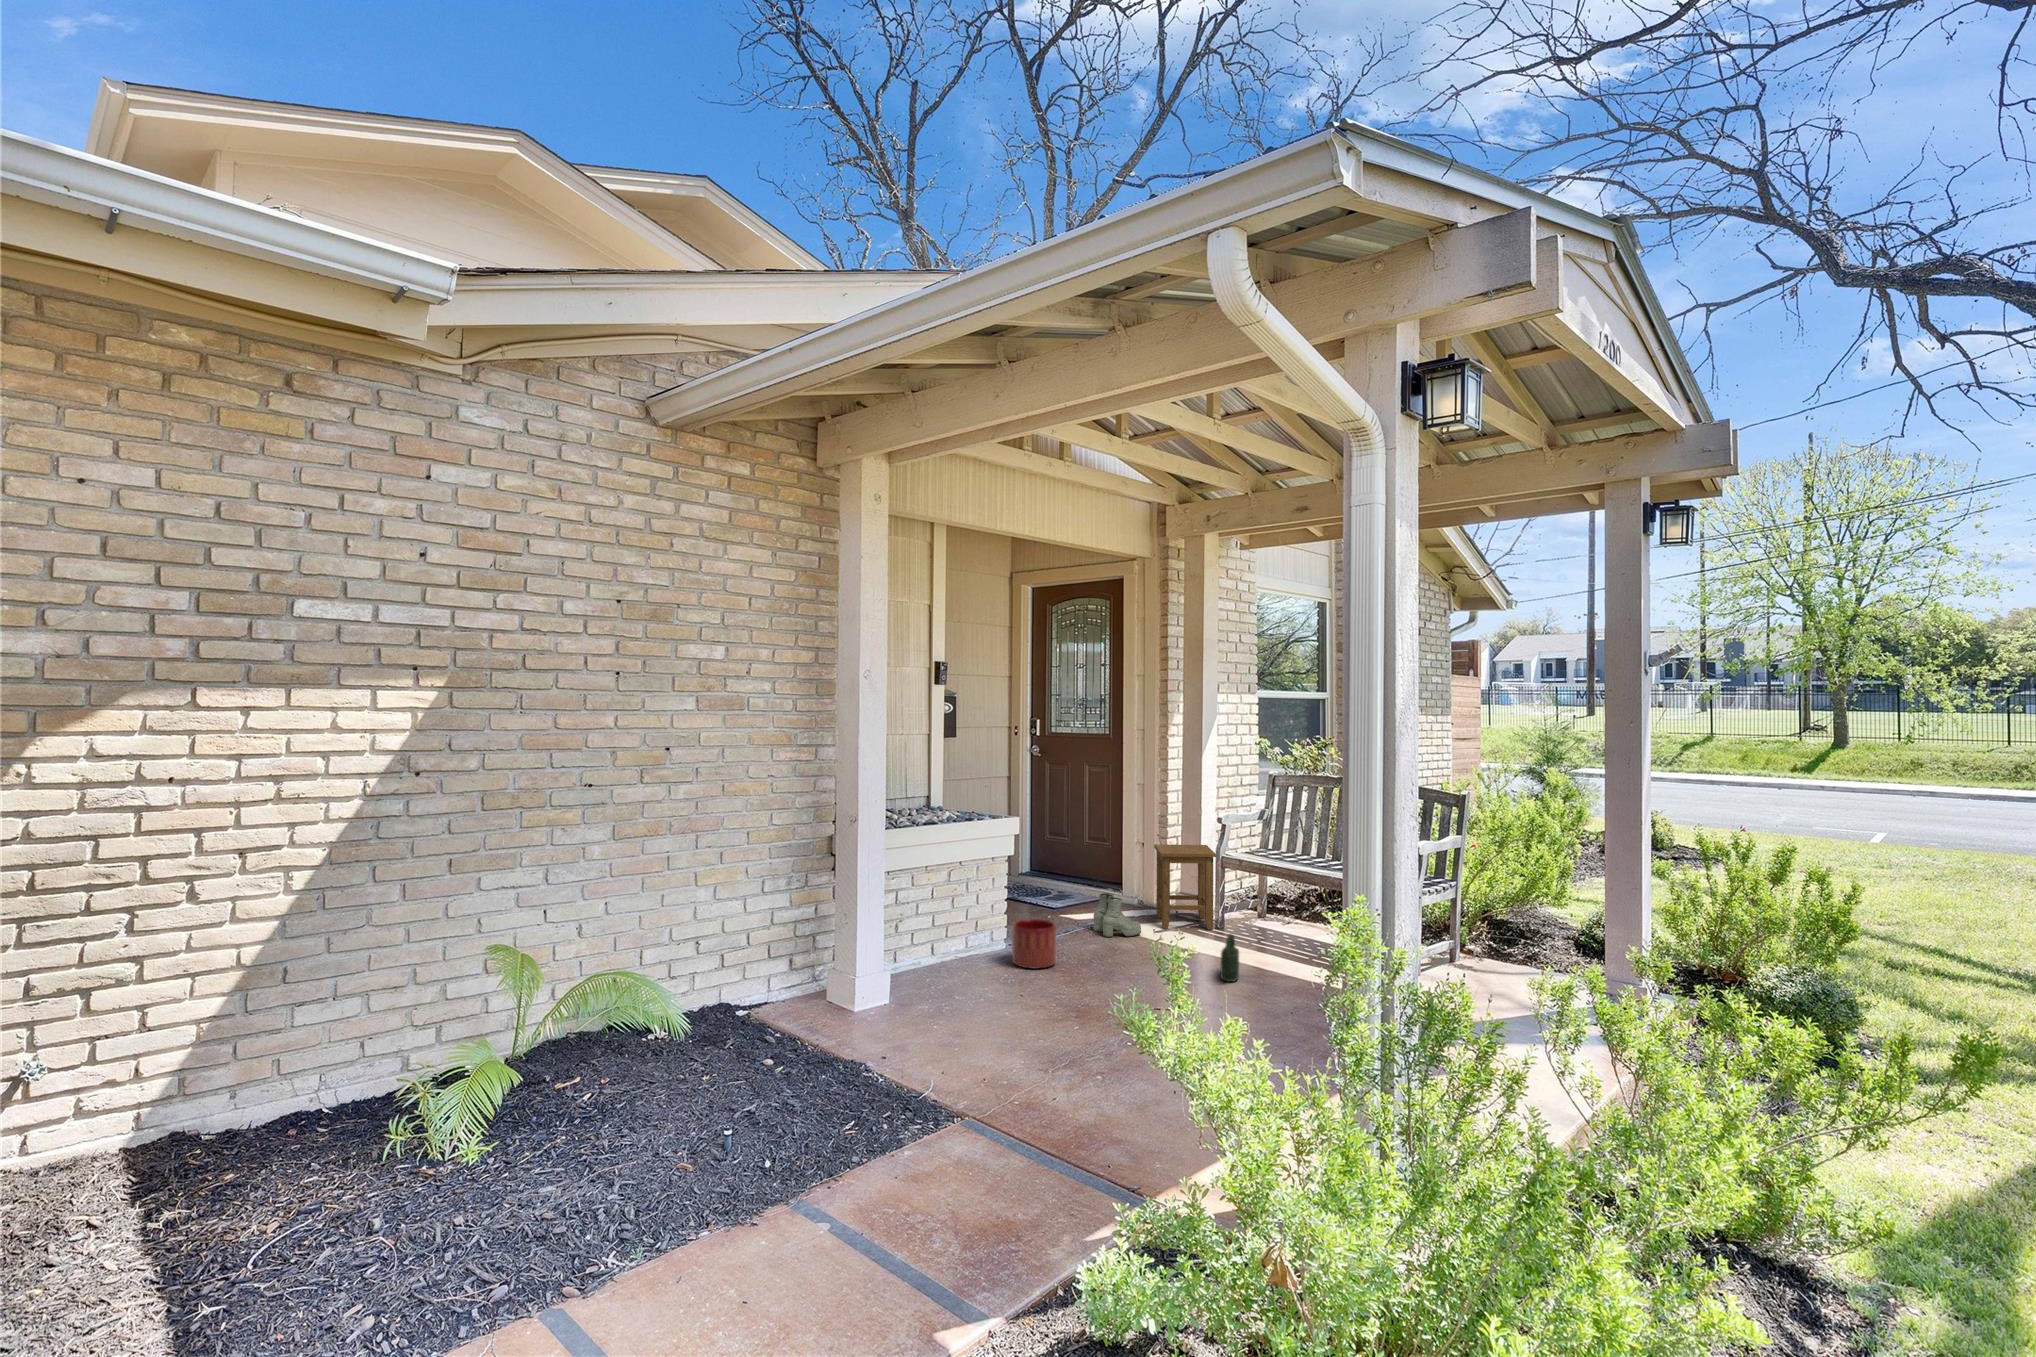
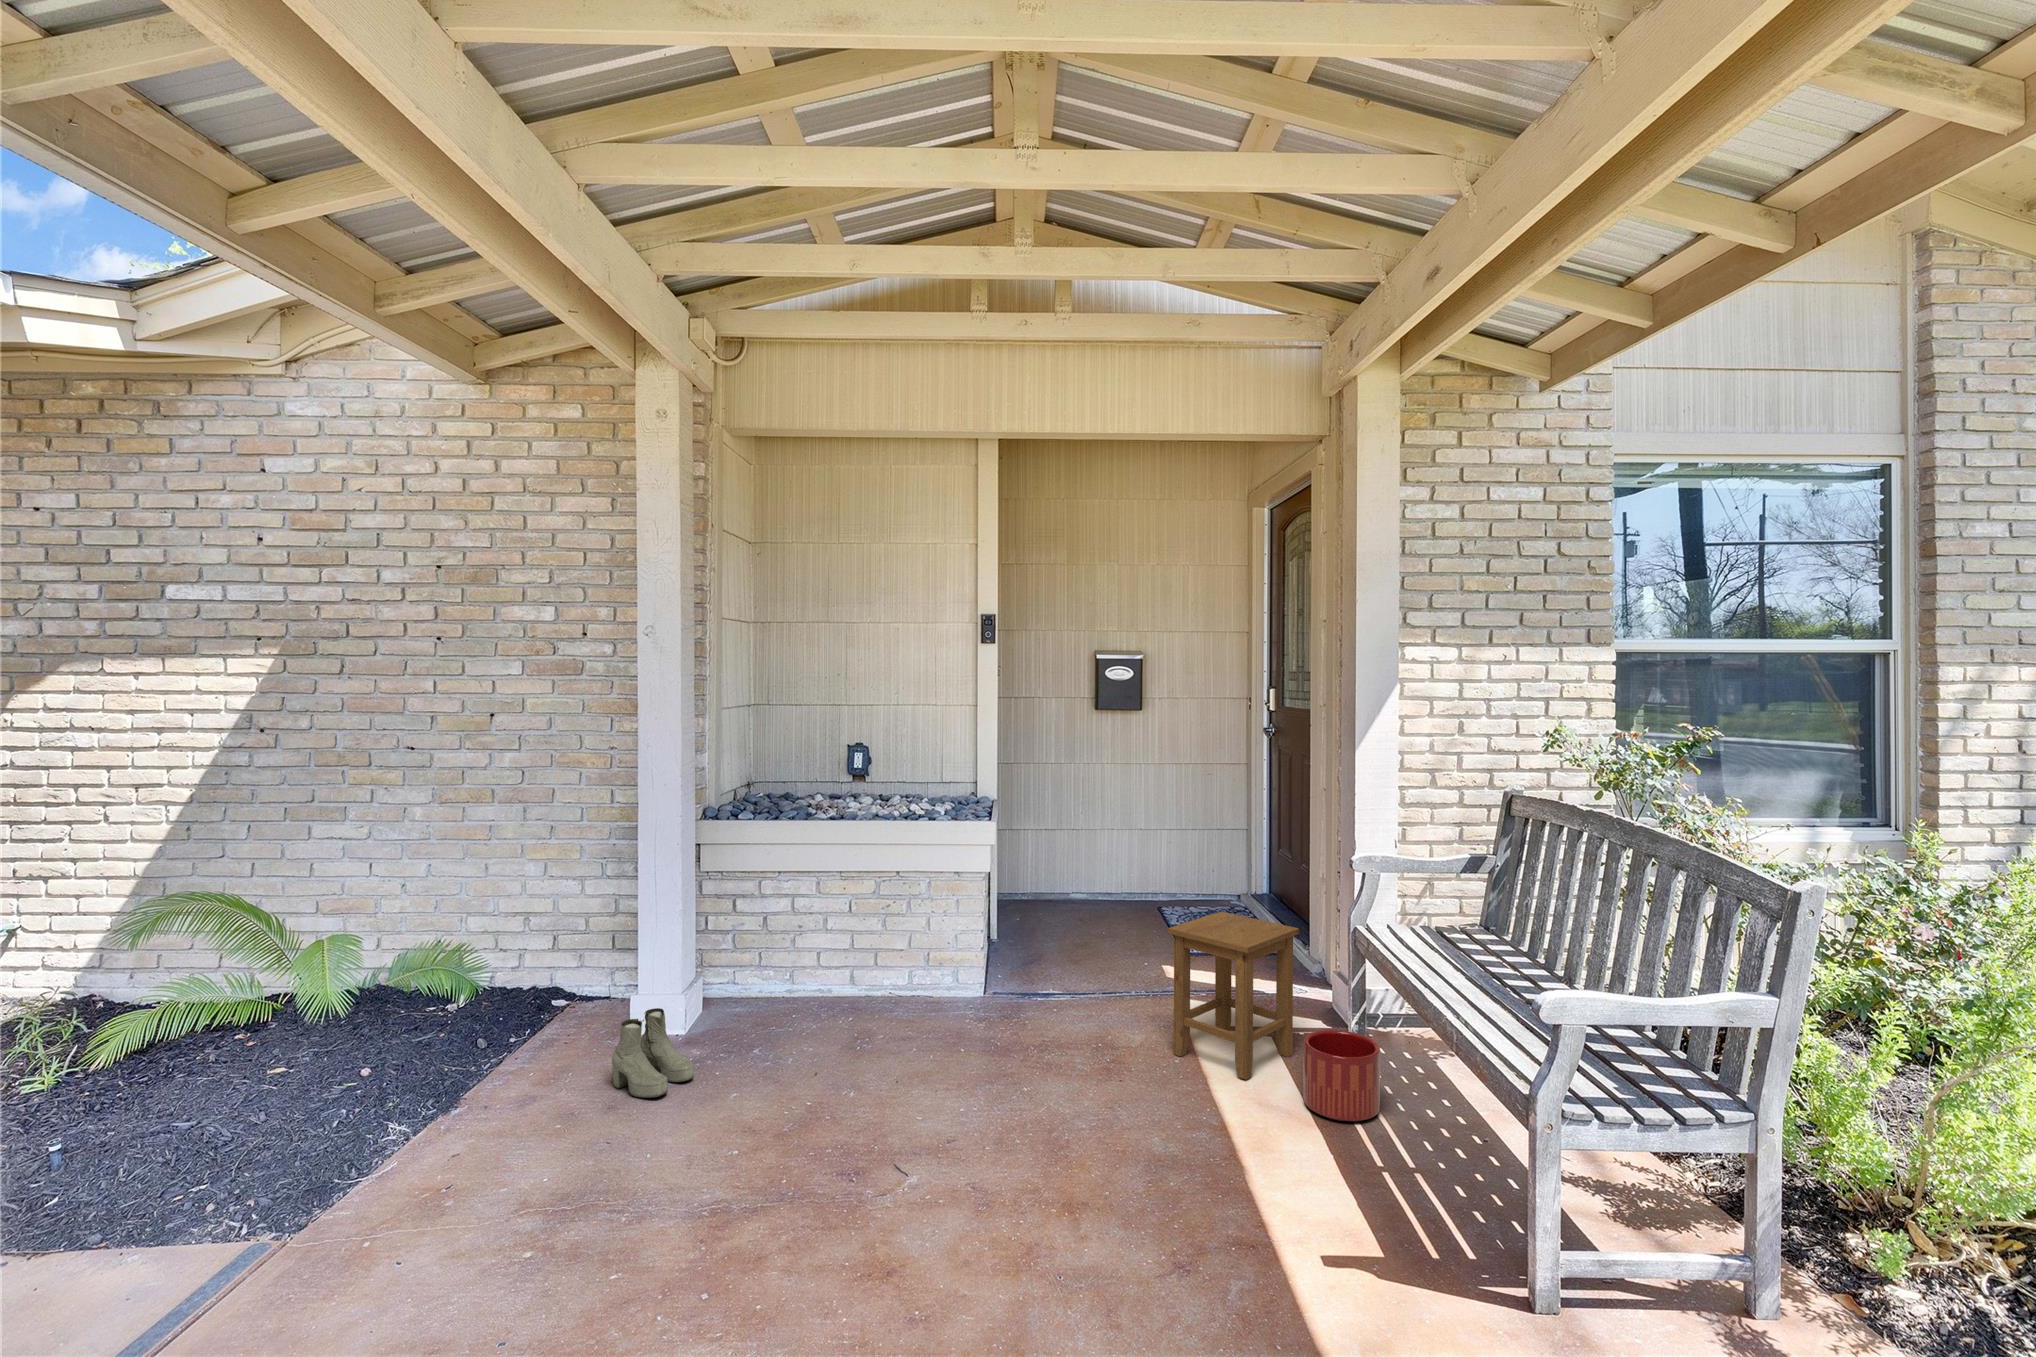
boots: present [1093,893,1141,937] -> present [612,1008,694,1098]
planter: present [1012,919,1057,969] -> present [1303,1030,1380,1122]
watering can: present [1221,934,1239,982] -> none [1001,1096,1113,1184]

